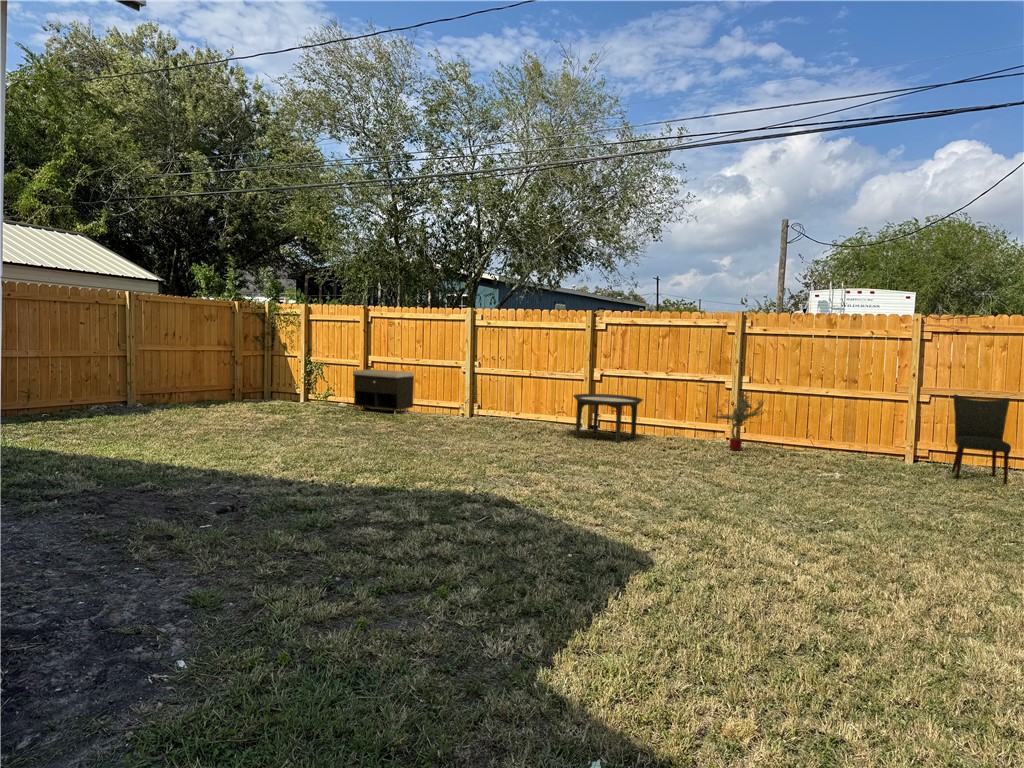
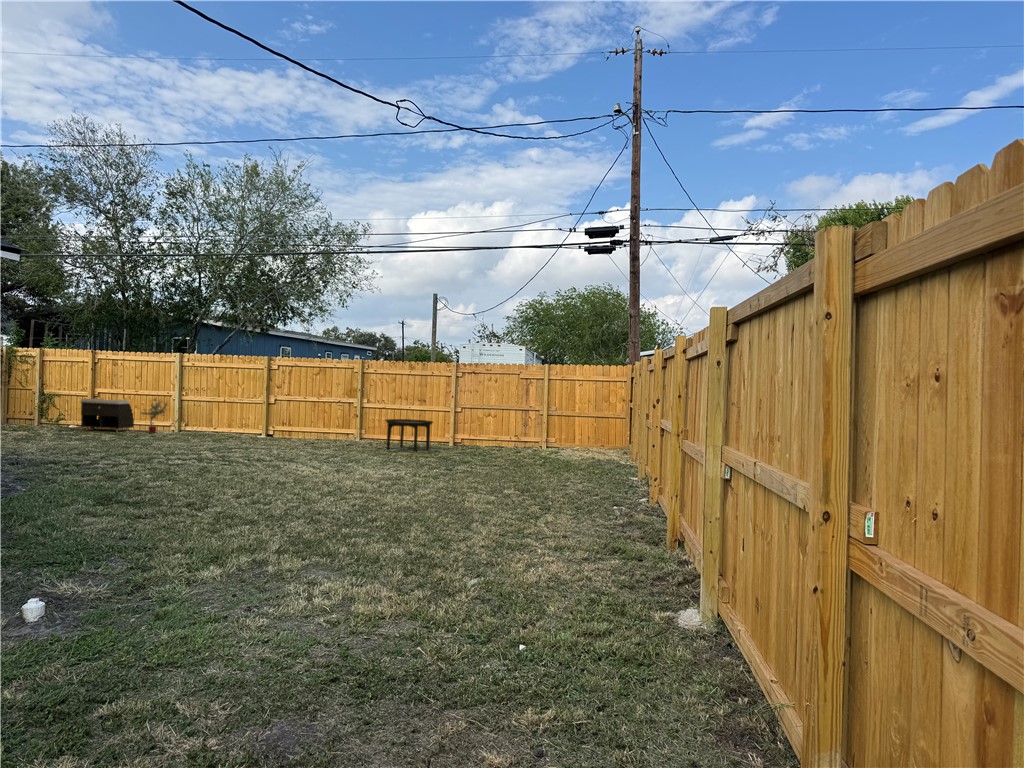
potted tree: present [712,392,764,451] -> present [141,398,167,433]
round table: present [573,394,643,443] -> present [385,419,433,451]
chair: present [952,394,1011,485] -> none [463,406,493,454]

